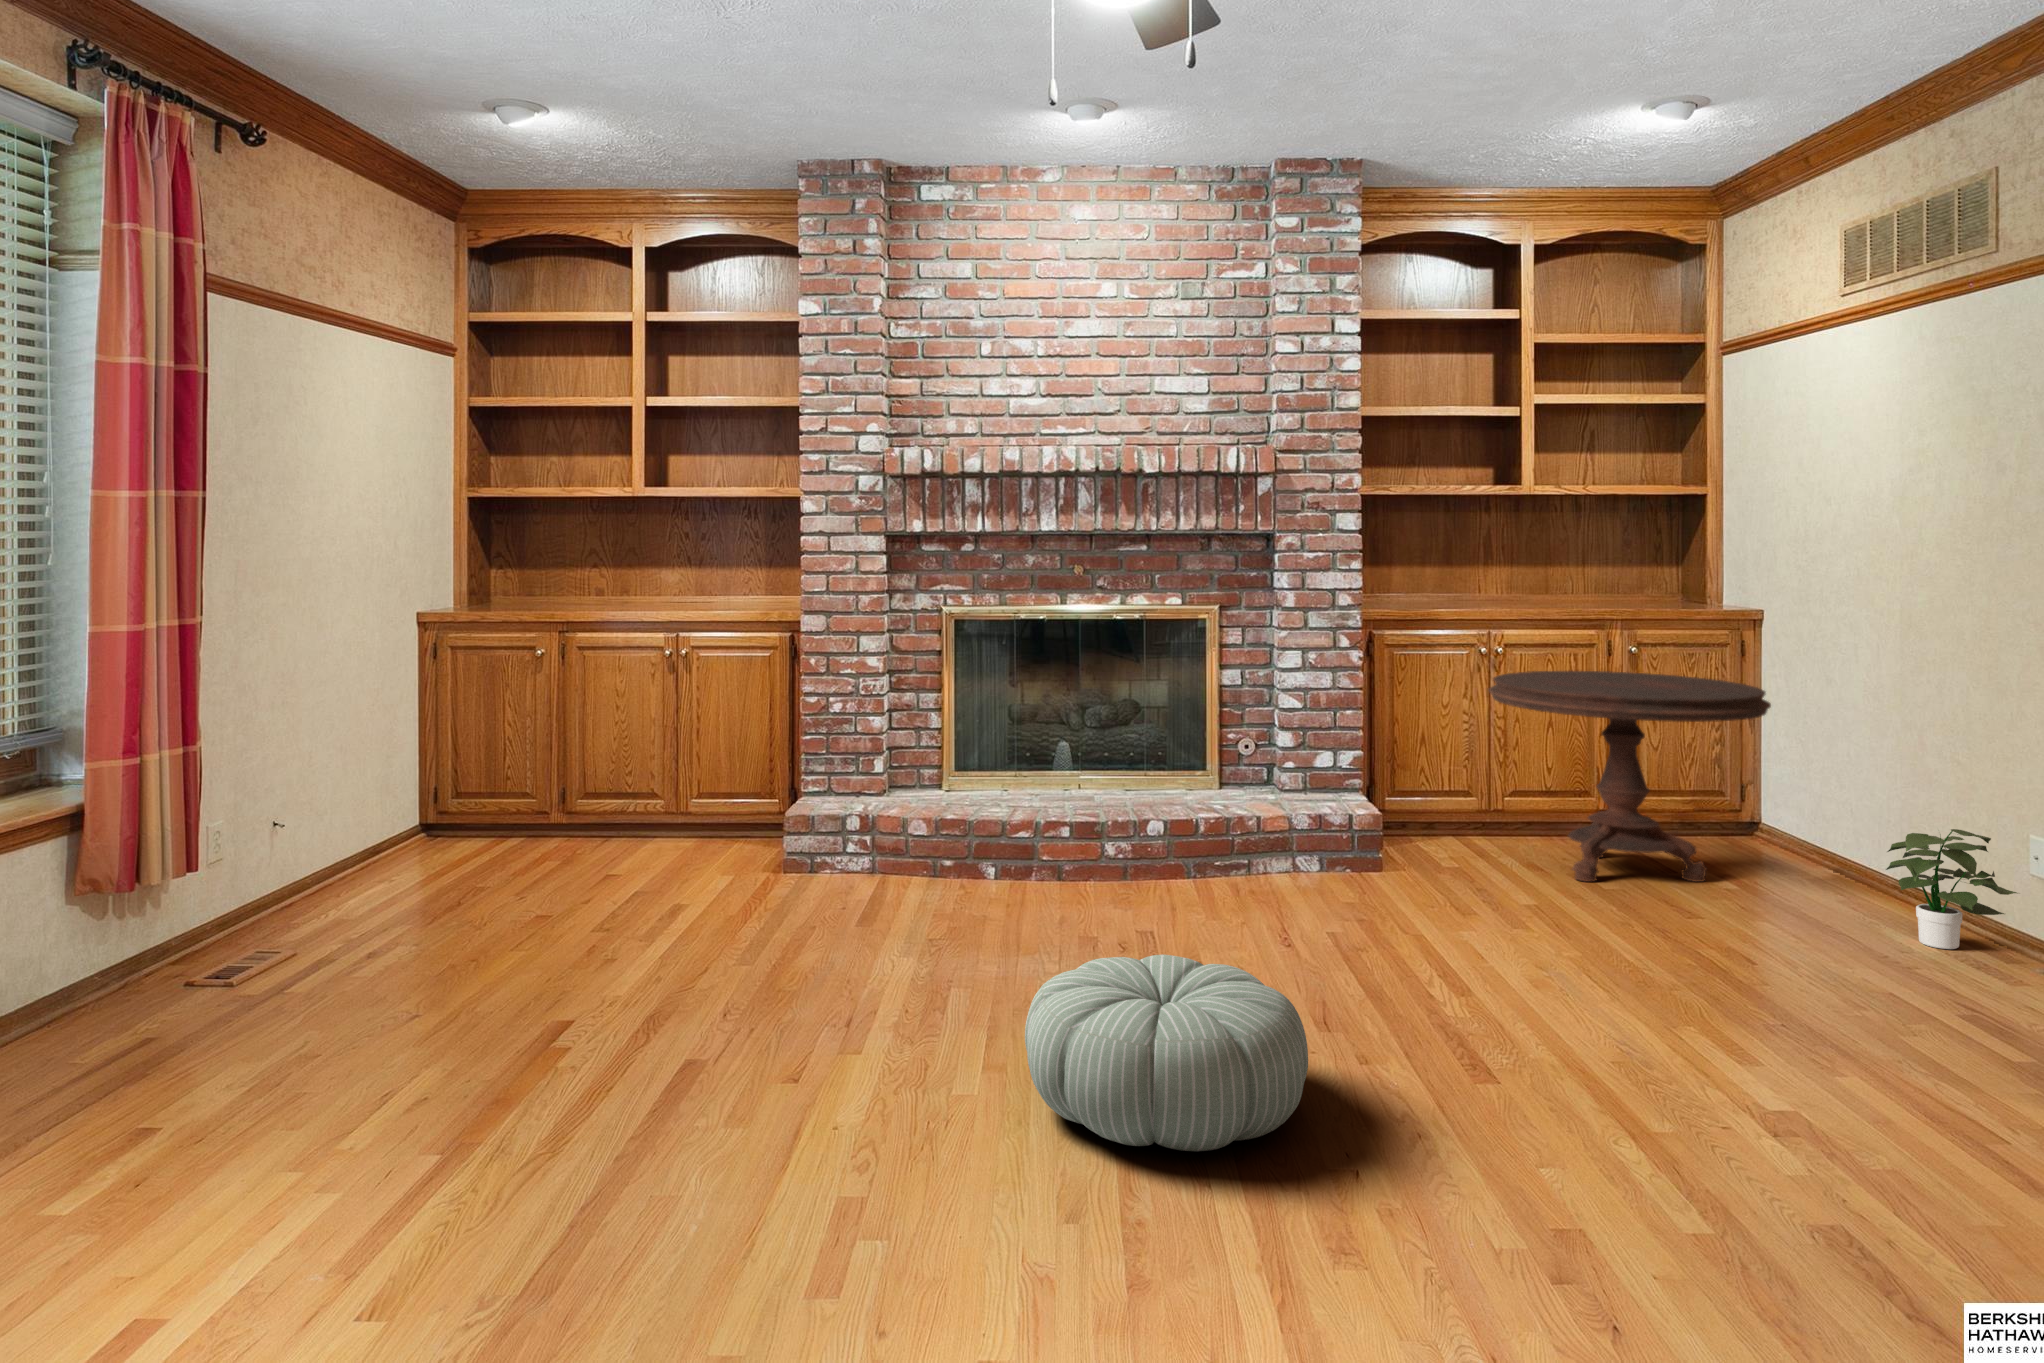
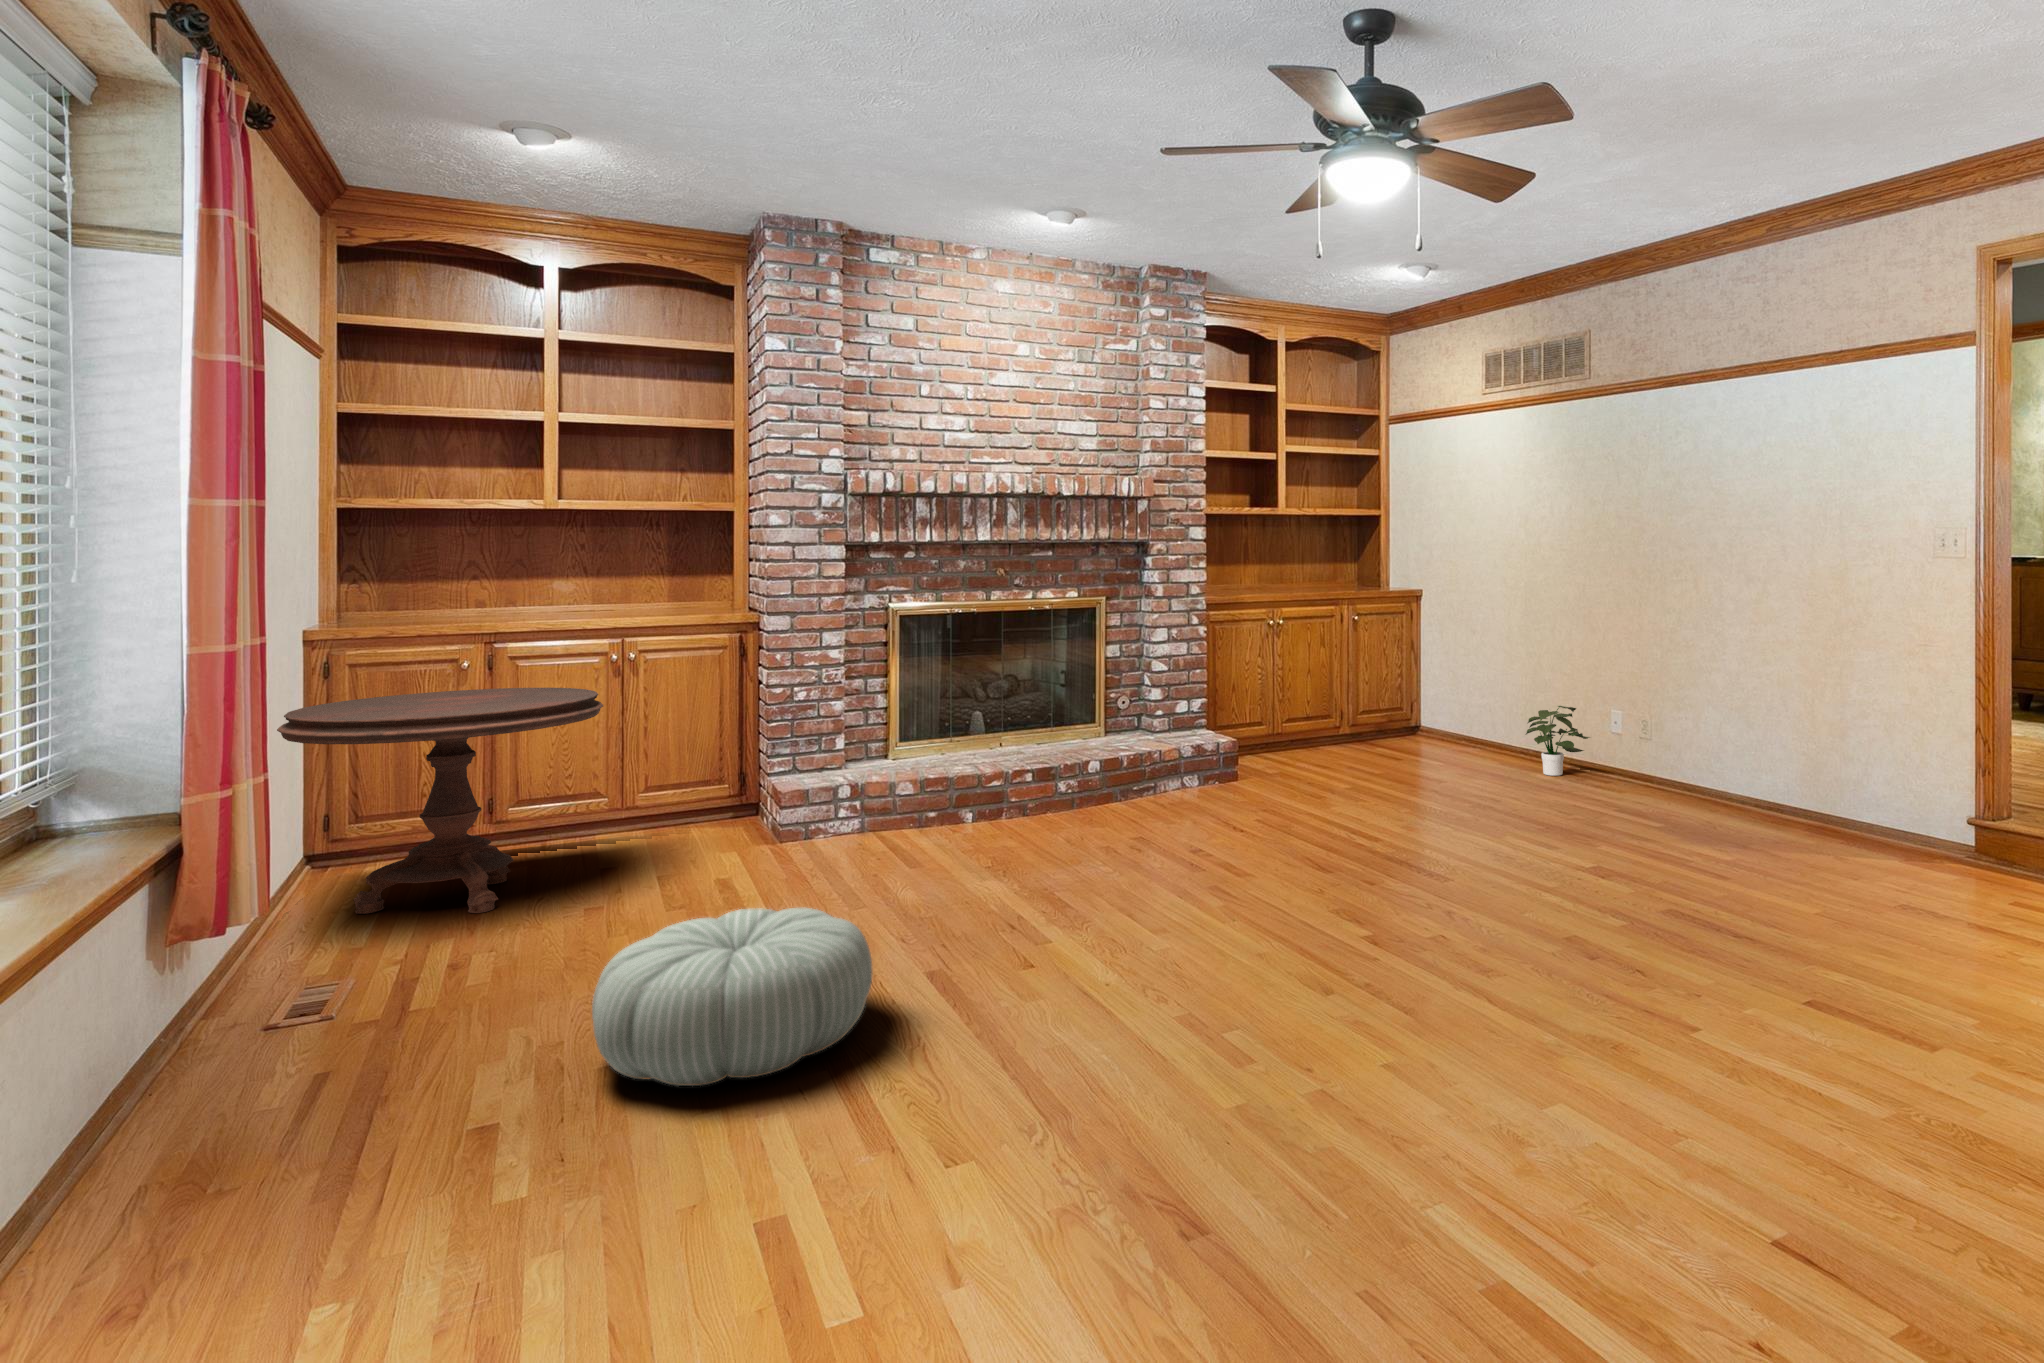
side table: present [1489,671,1771,882] -> present [277,688,603,914]
pouf: present [1025,954,1308,1151] -> present [592,908,872,1086]

